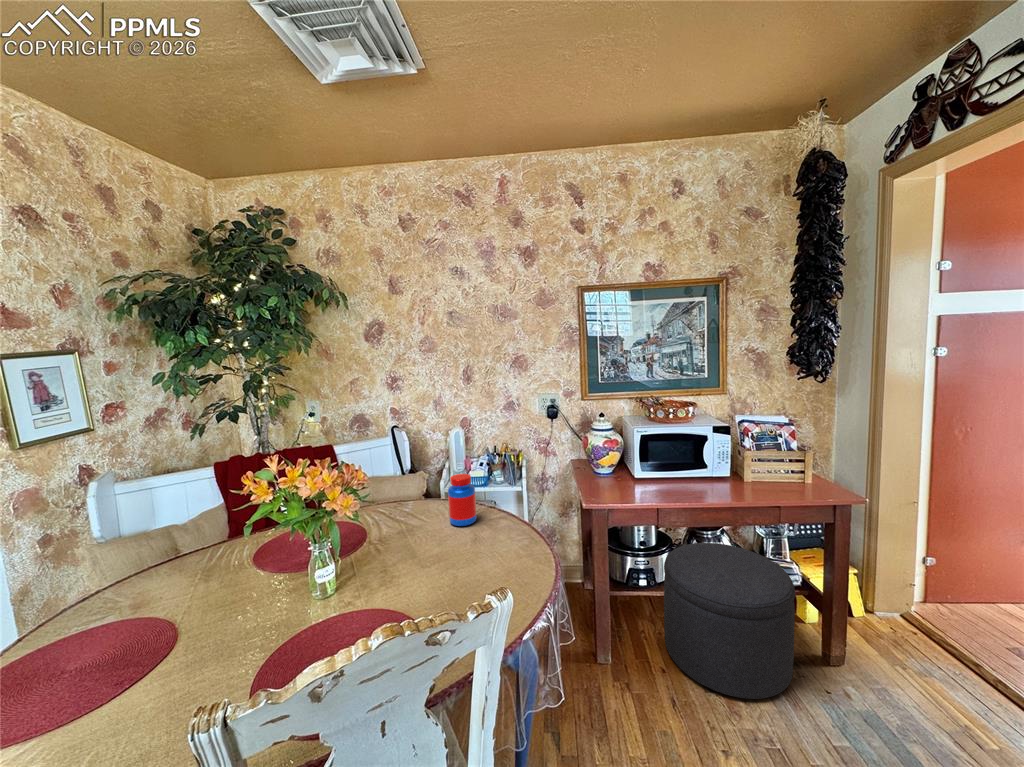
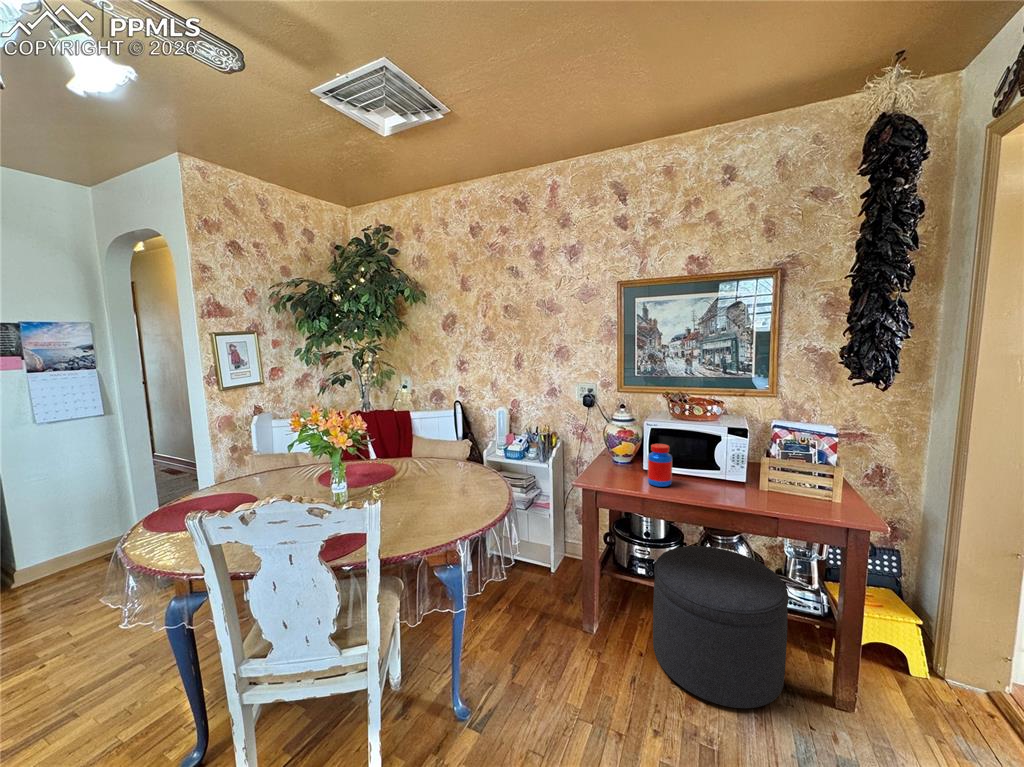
jar: present [448,474,477,526] -> present [648,444,672,487]

